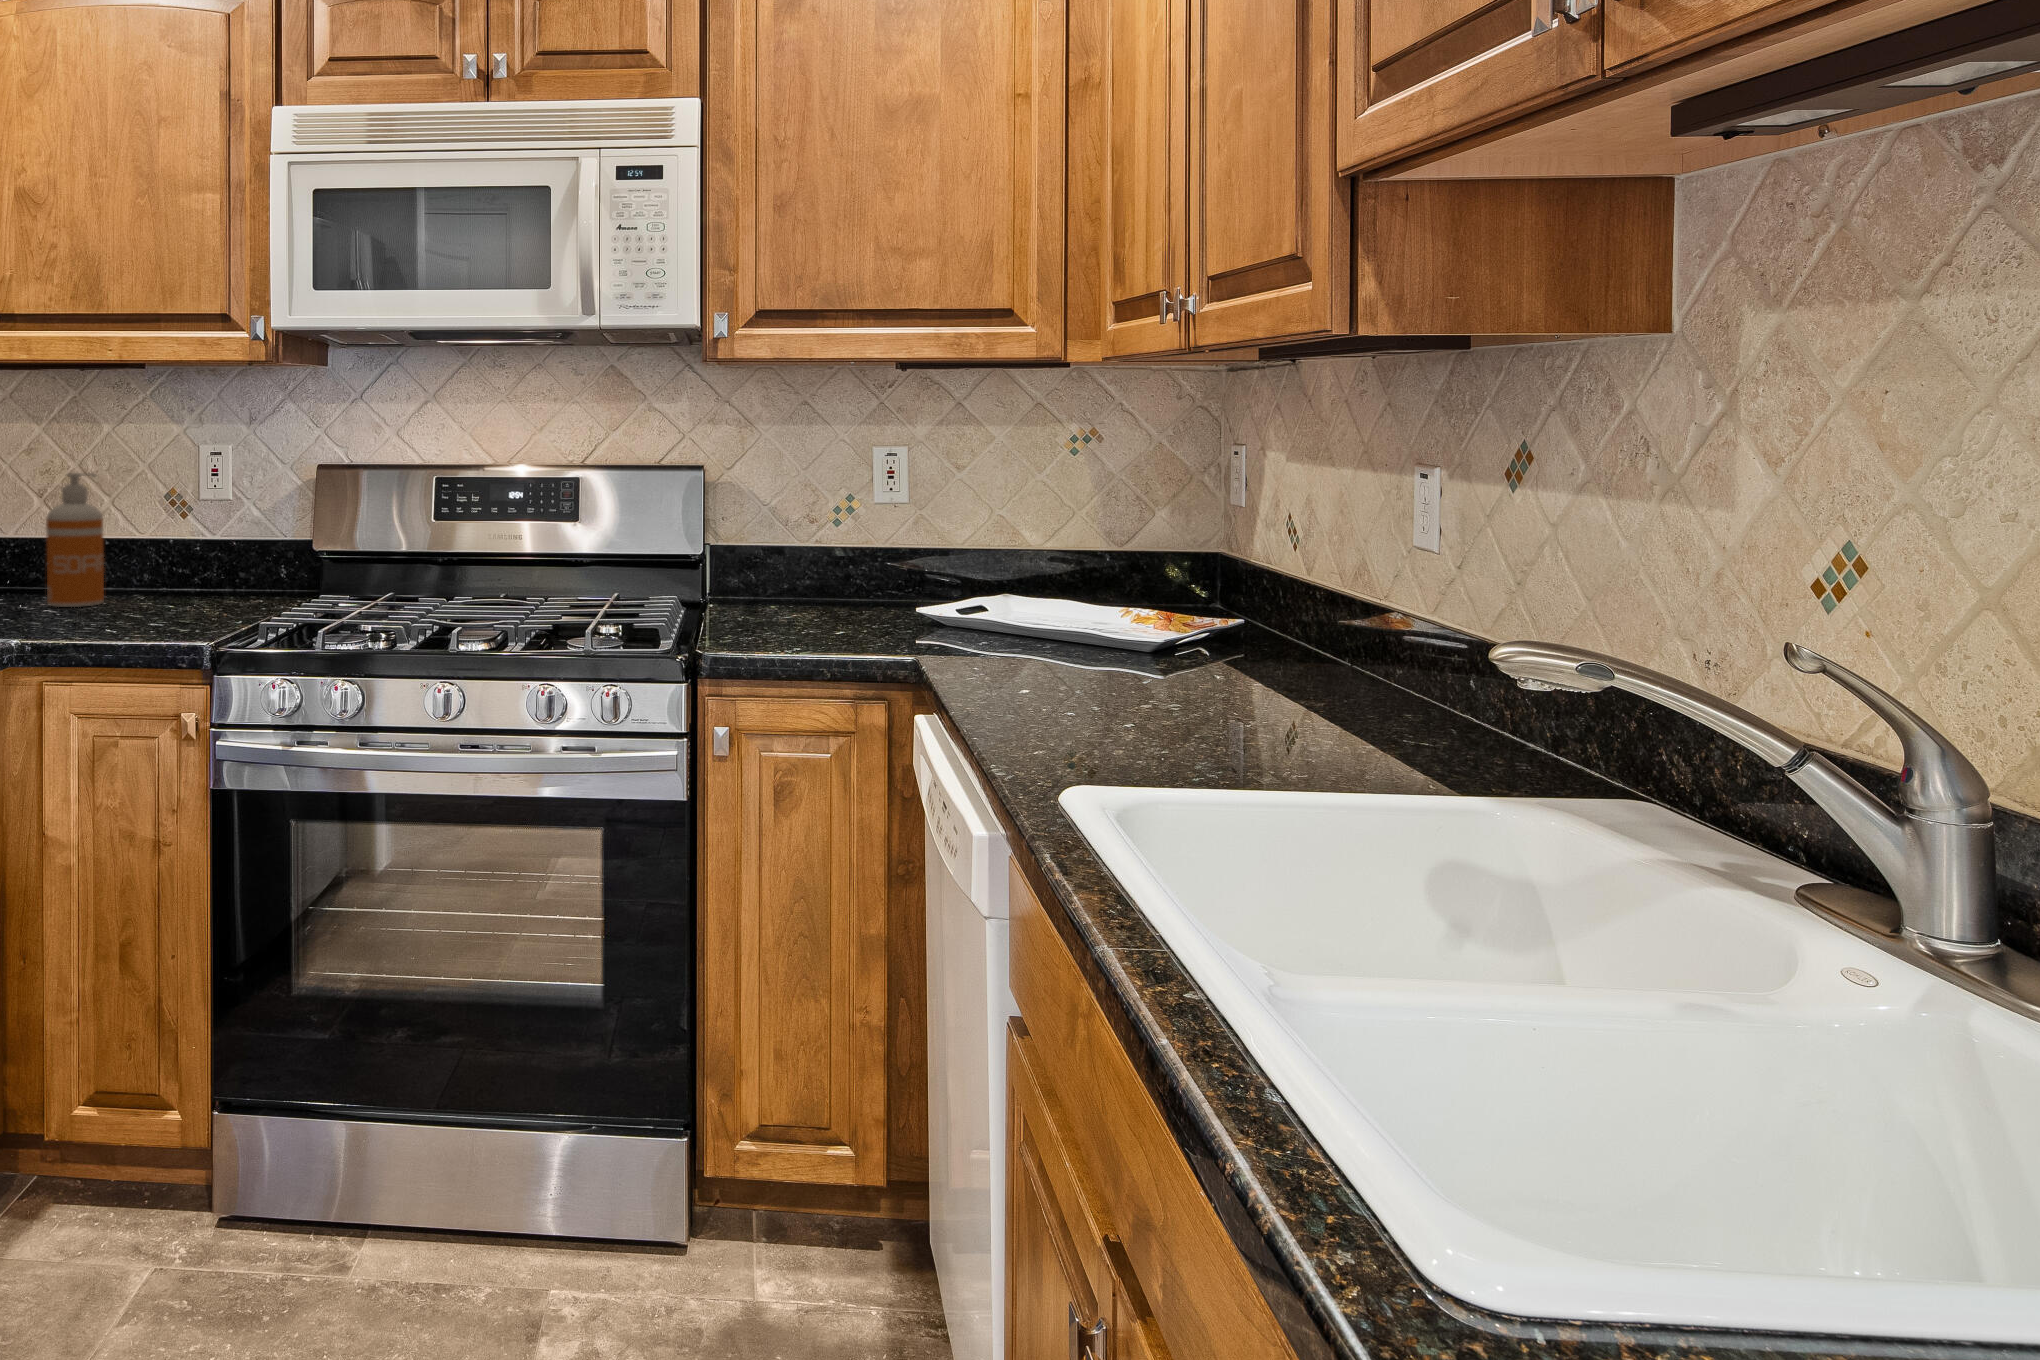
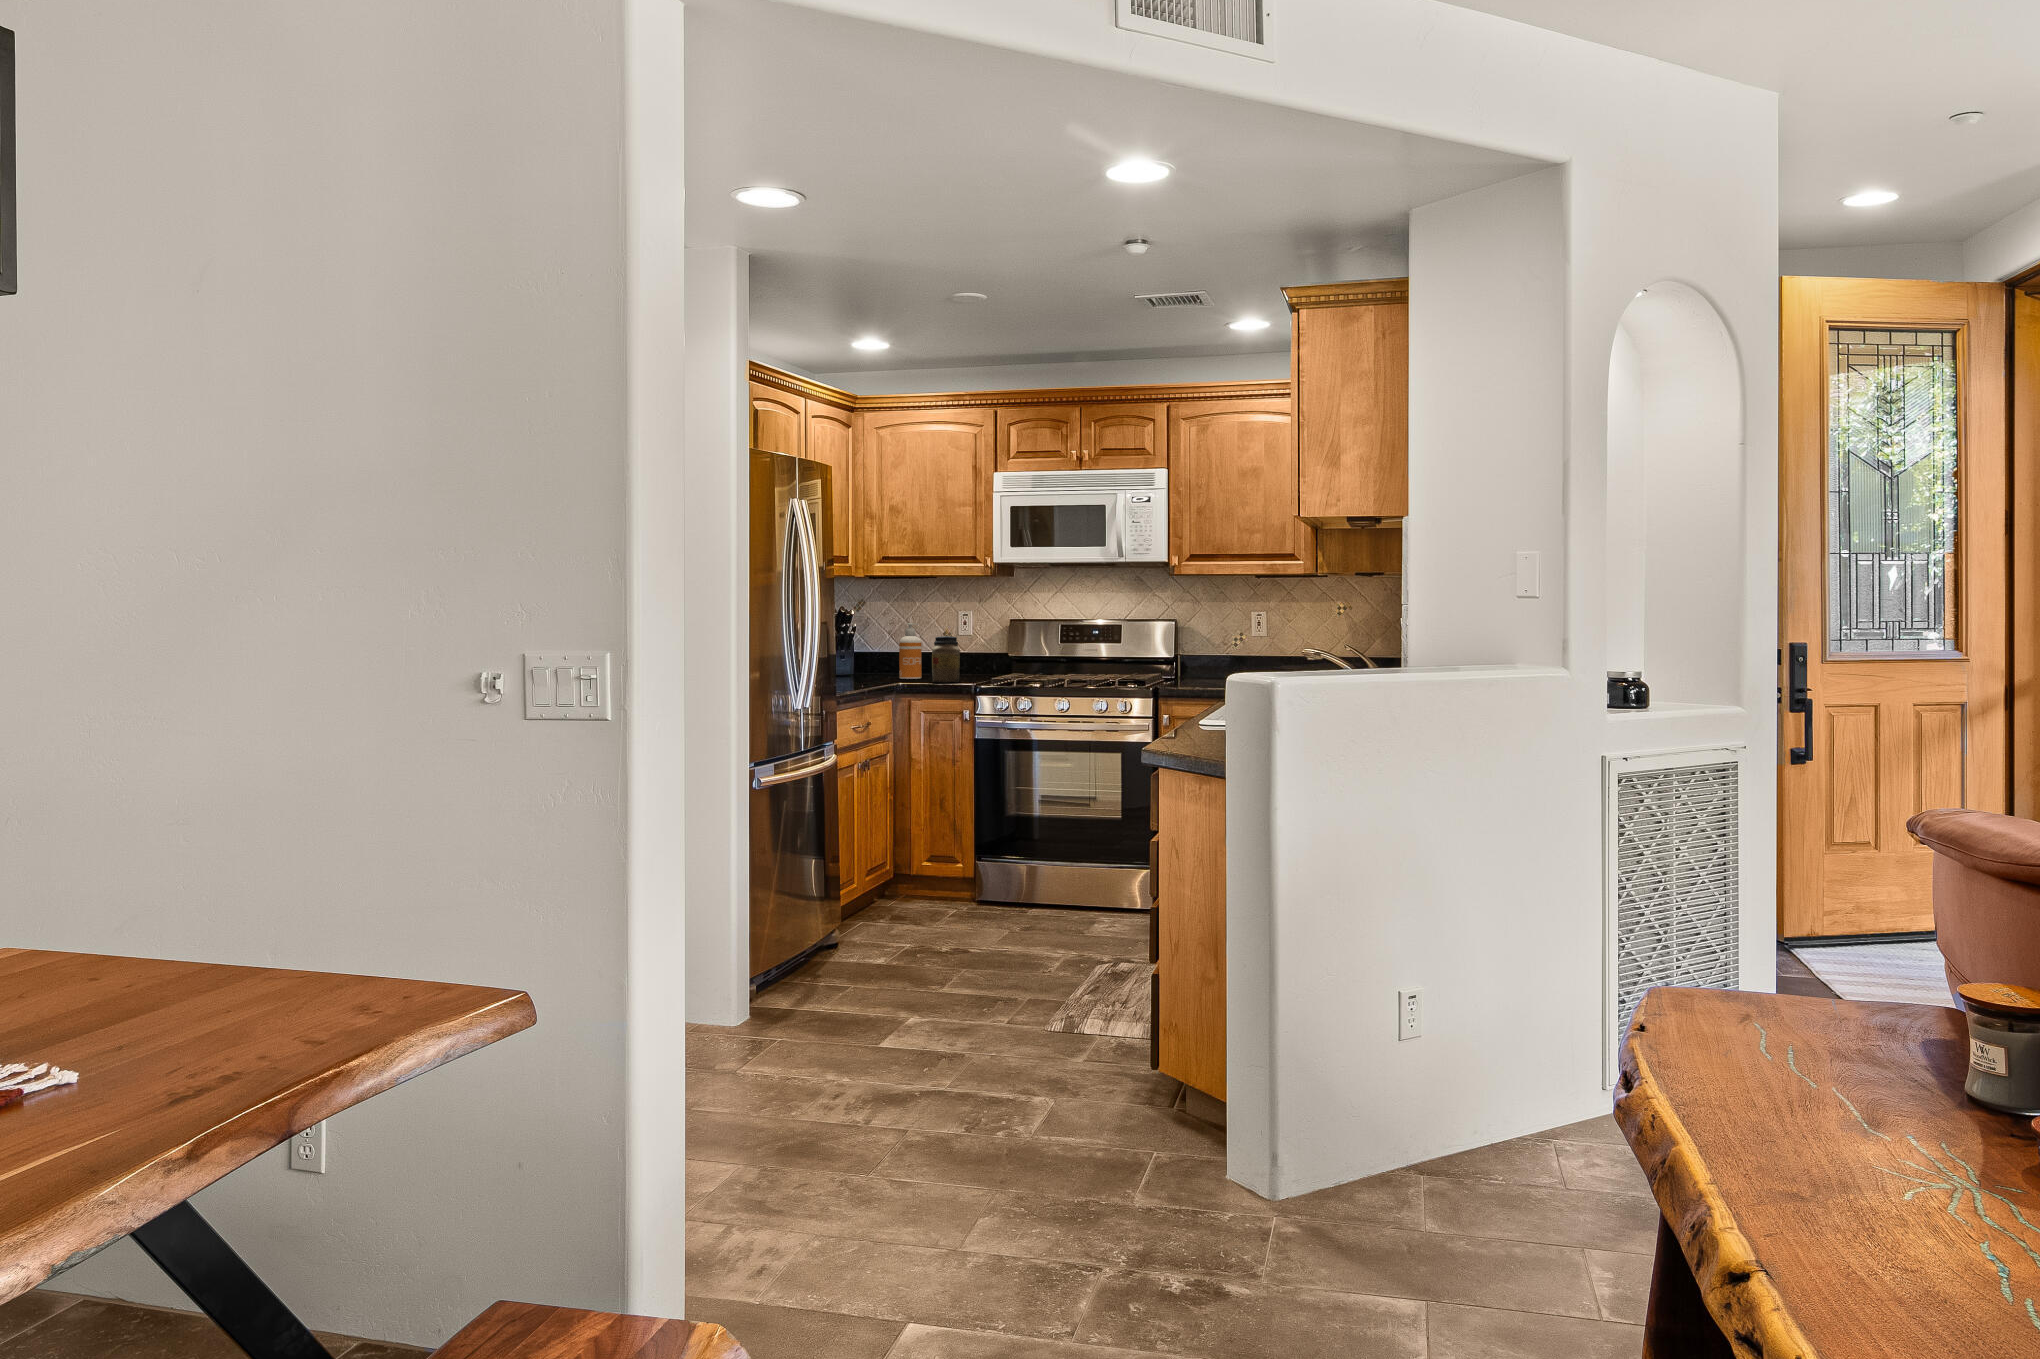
jar: none [107,511,182,631] -> present [932,636,960,683]

